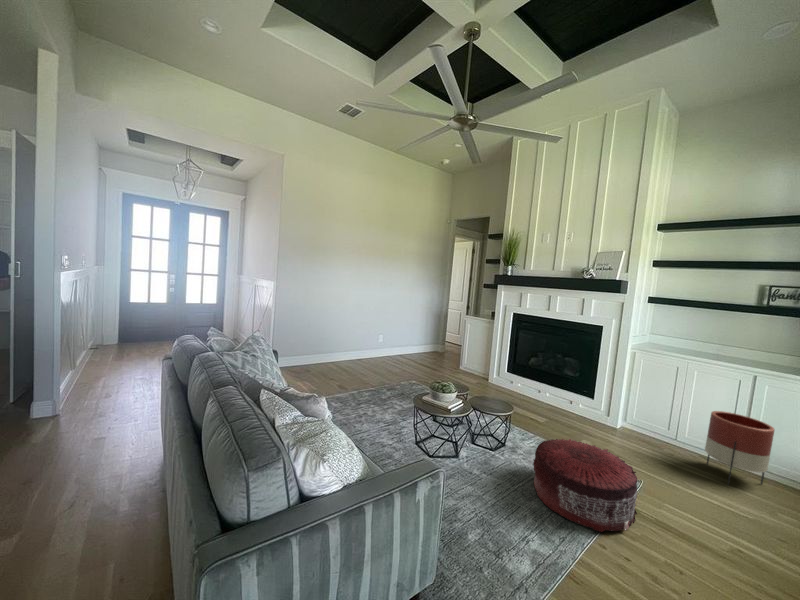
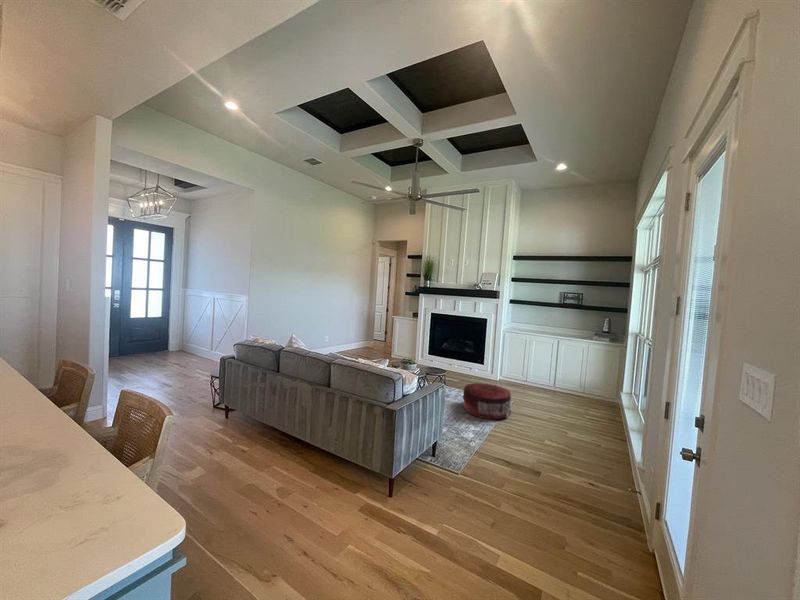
planter: present [705,411,774,485] -> none [537,361,564,397]

